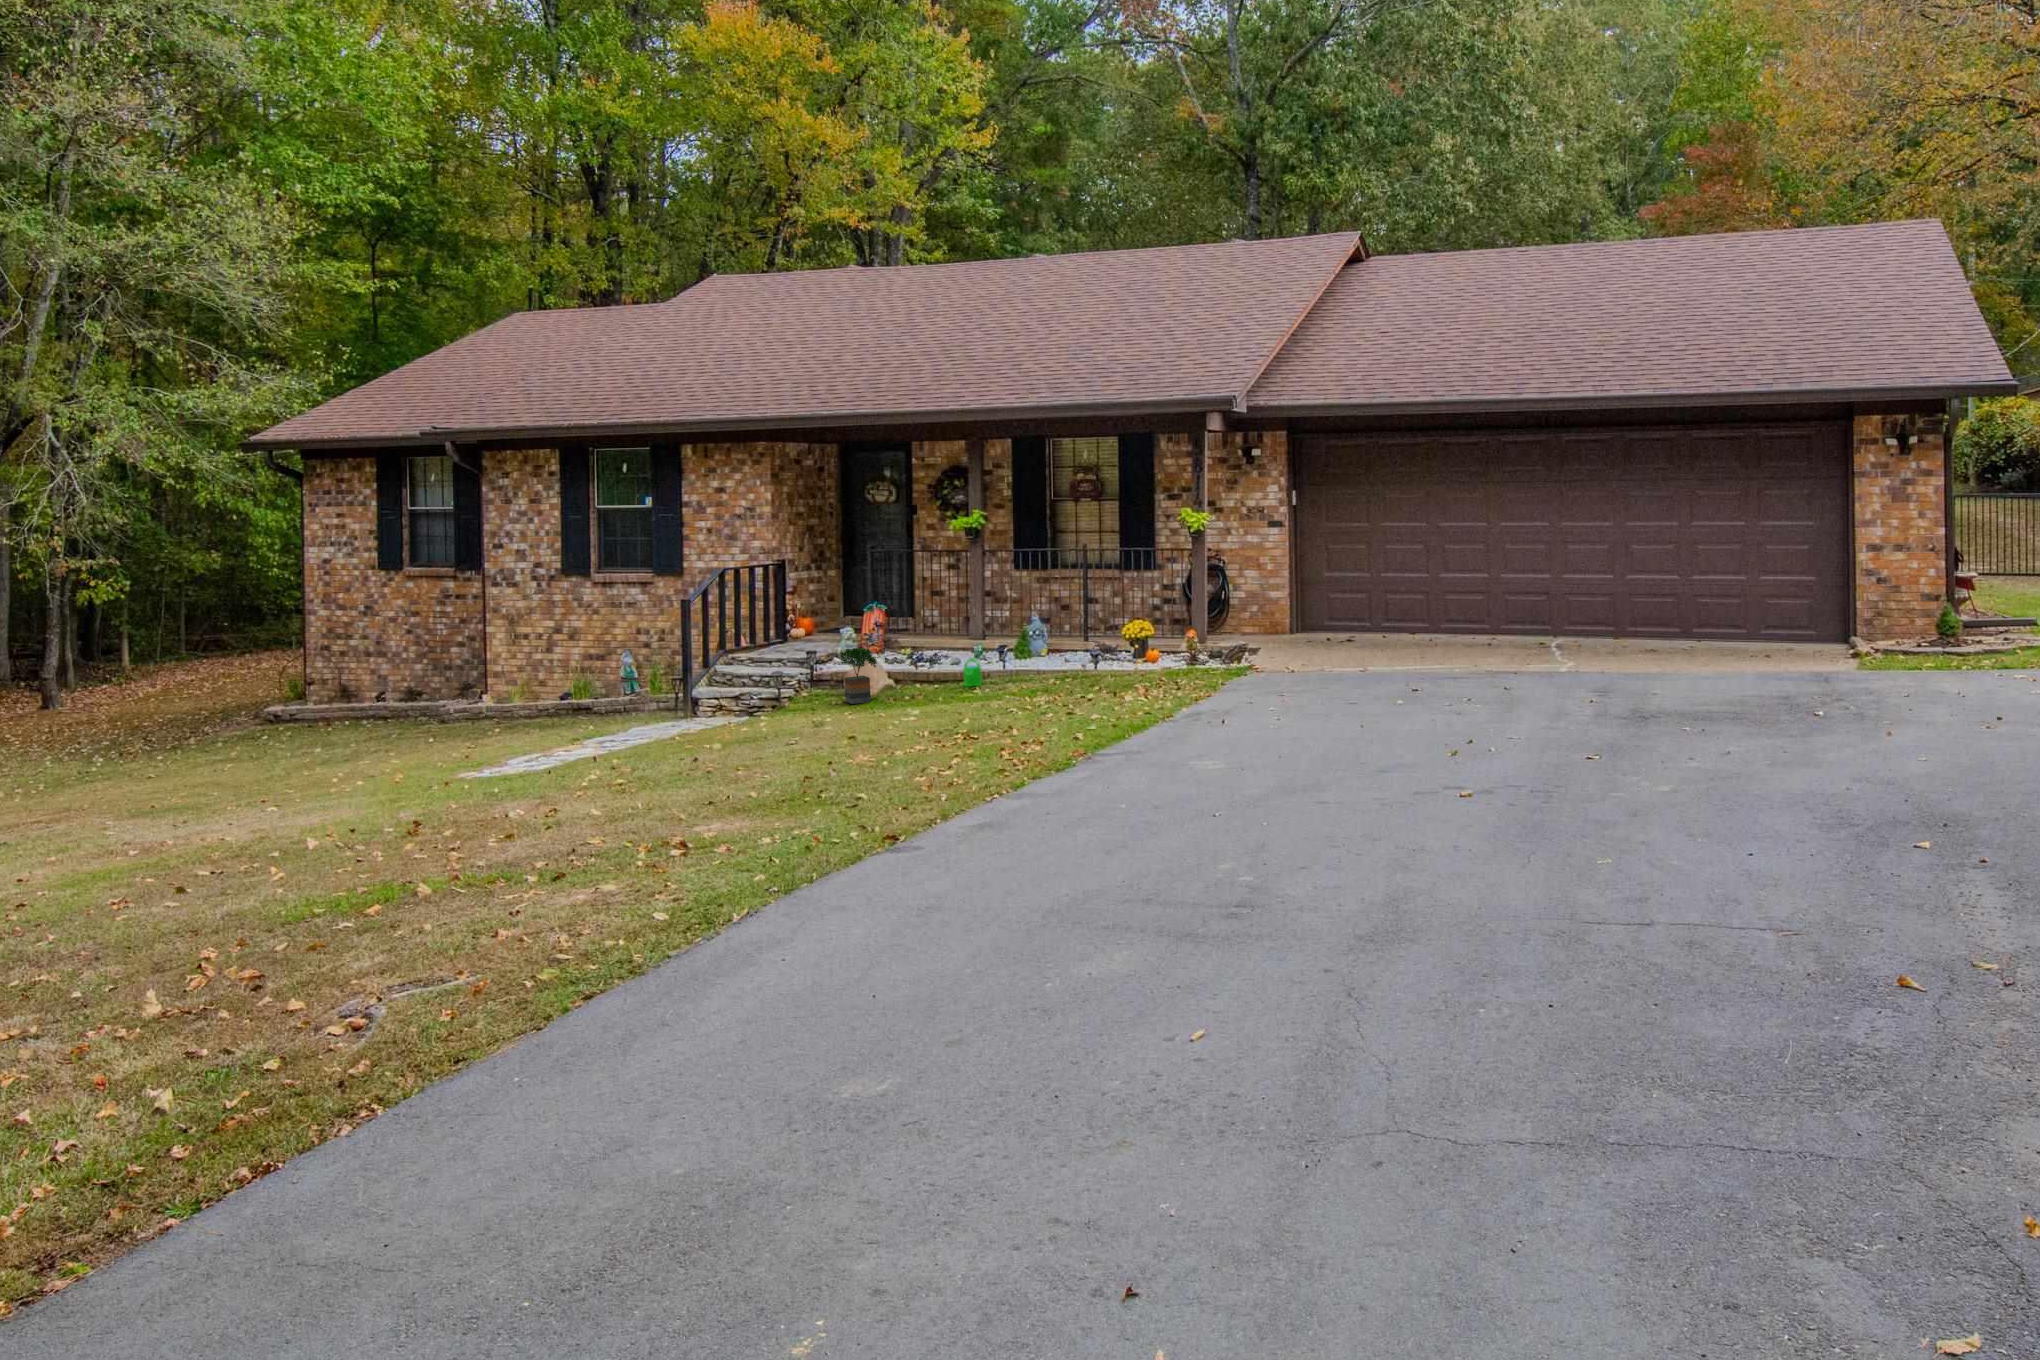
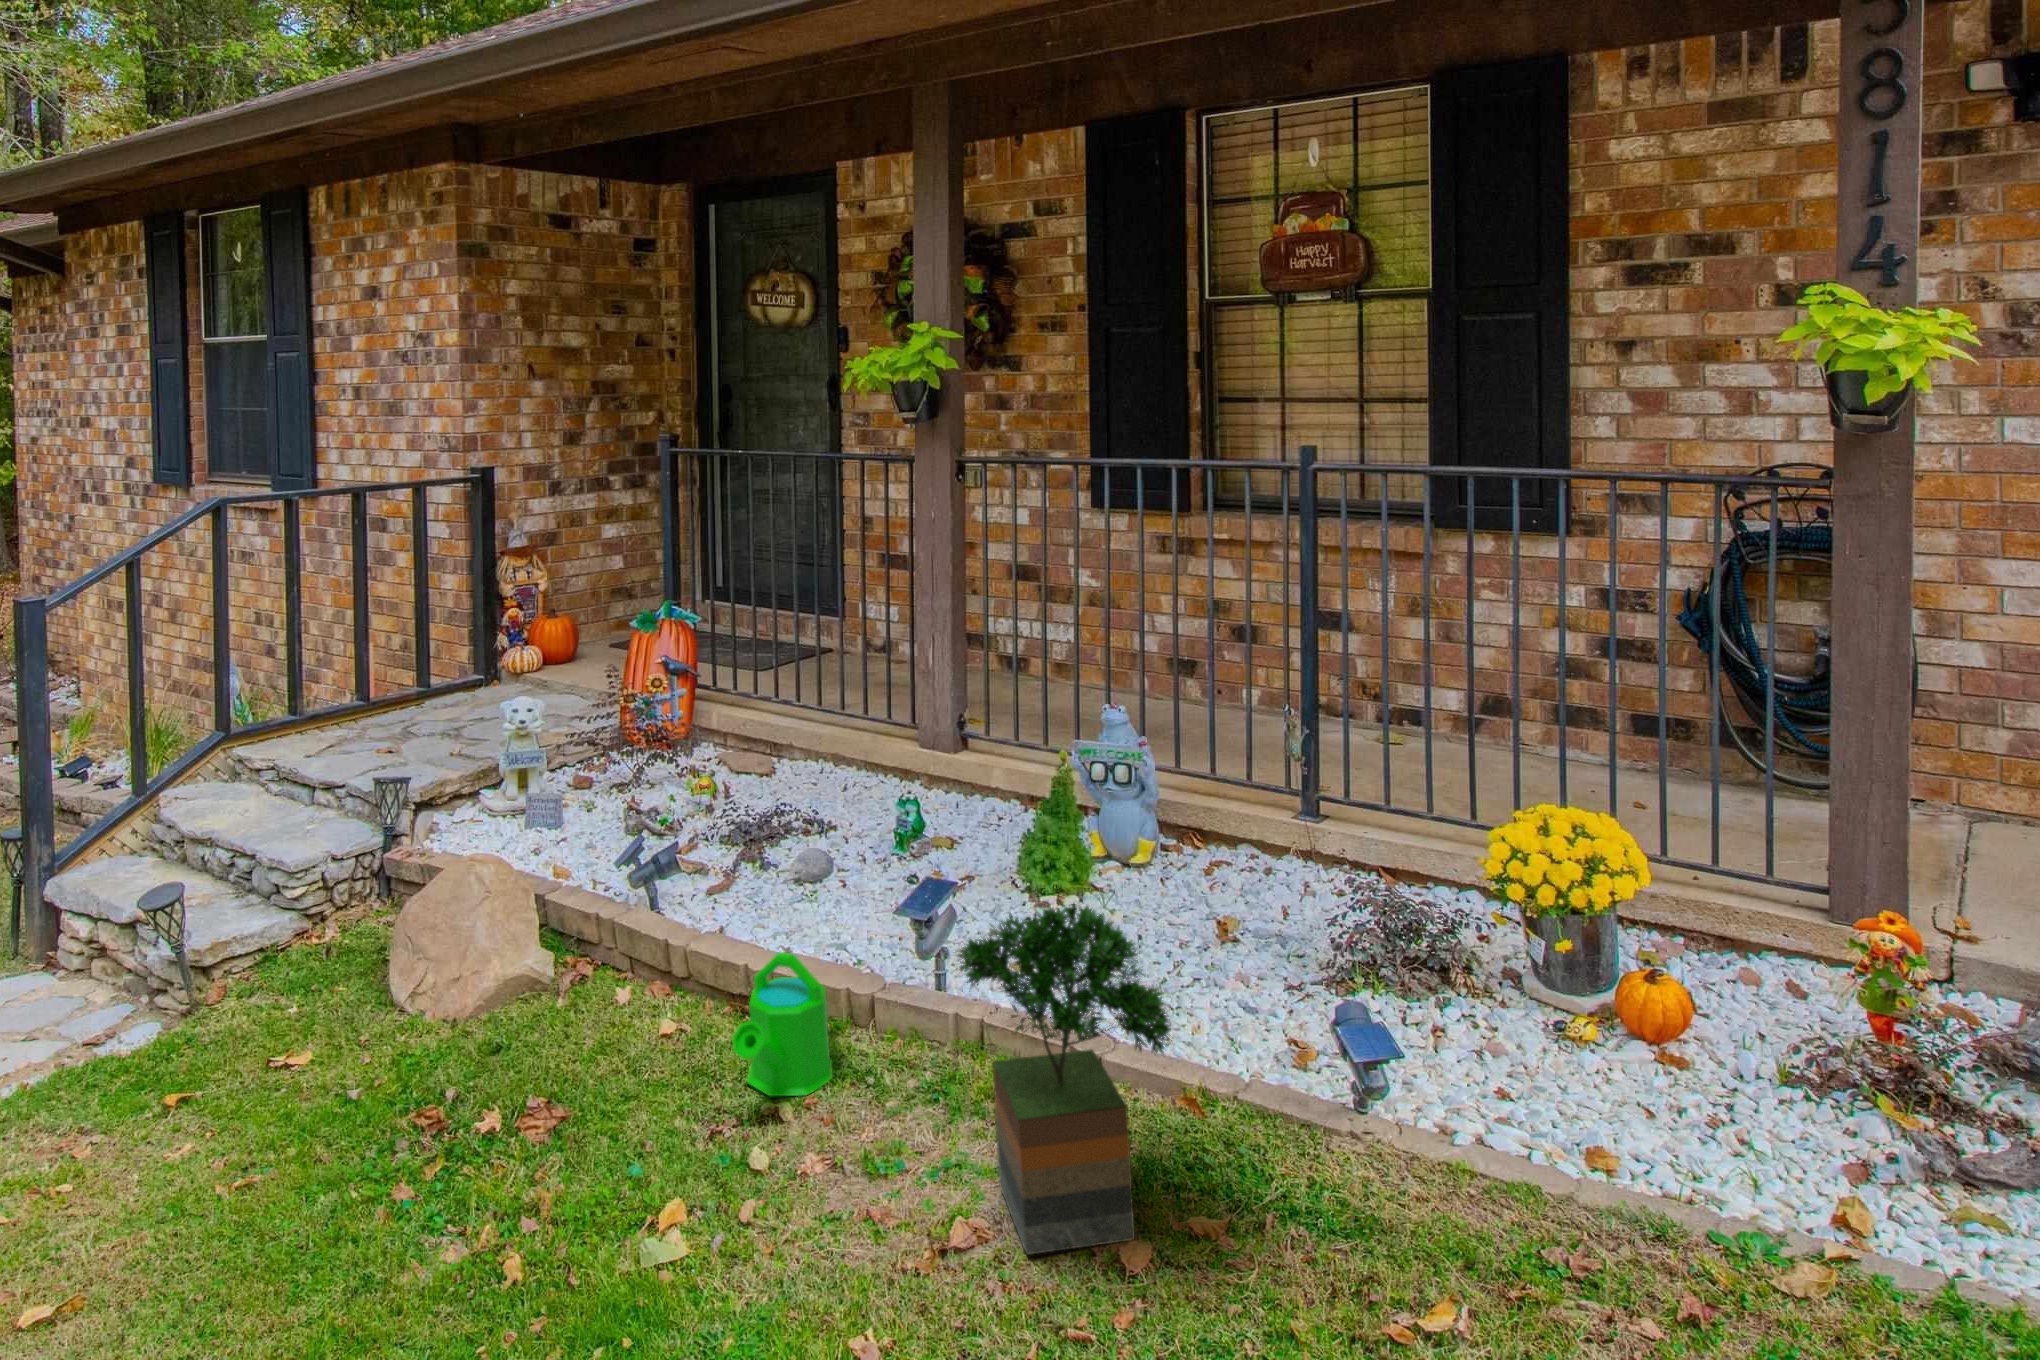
potted tree: present [839,648,877,704] -> present [957,903,1171,1255]

